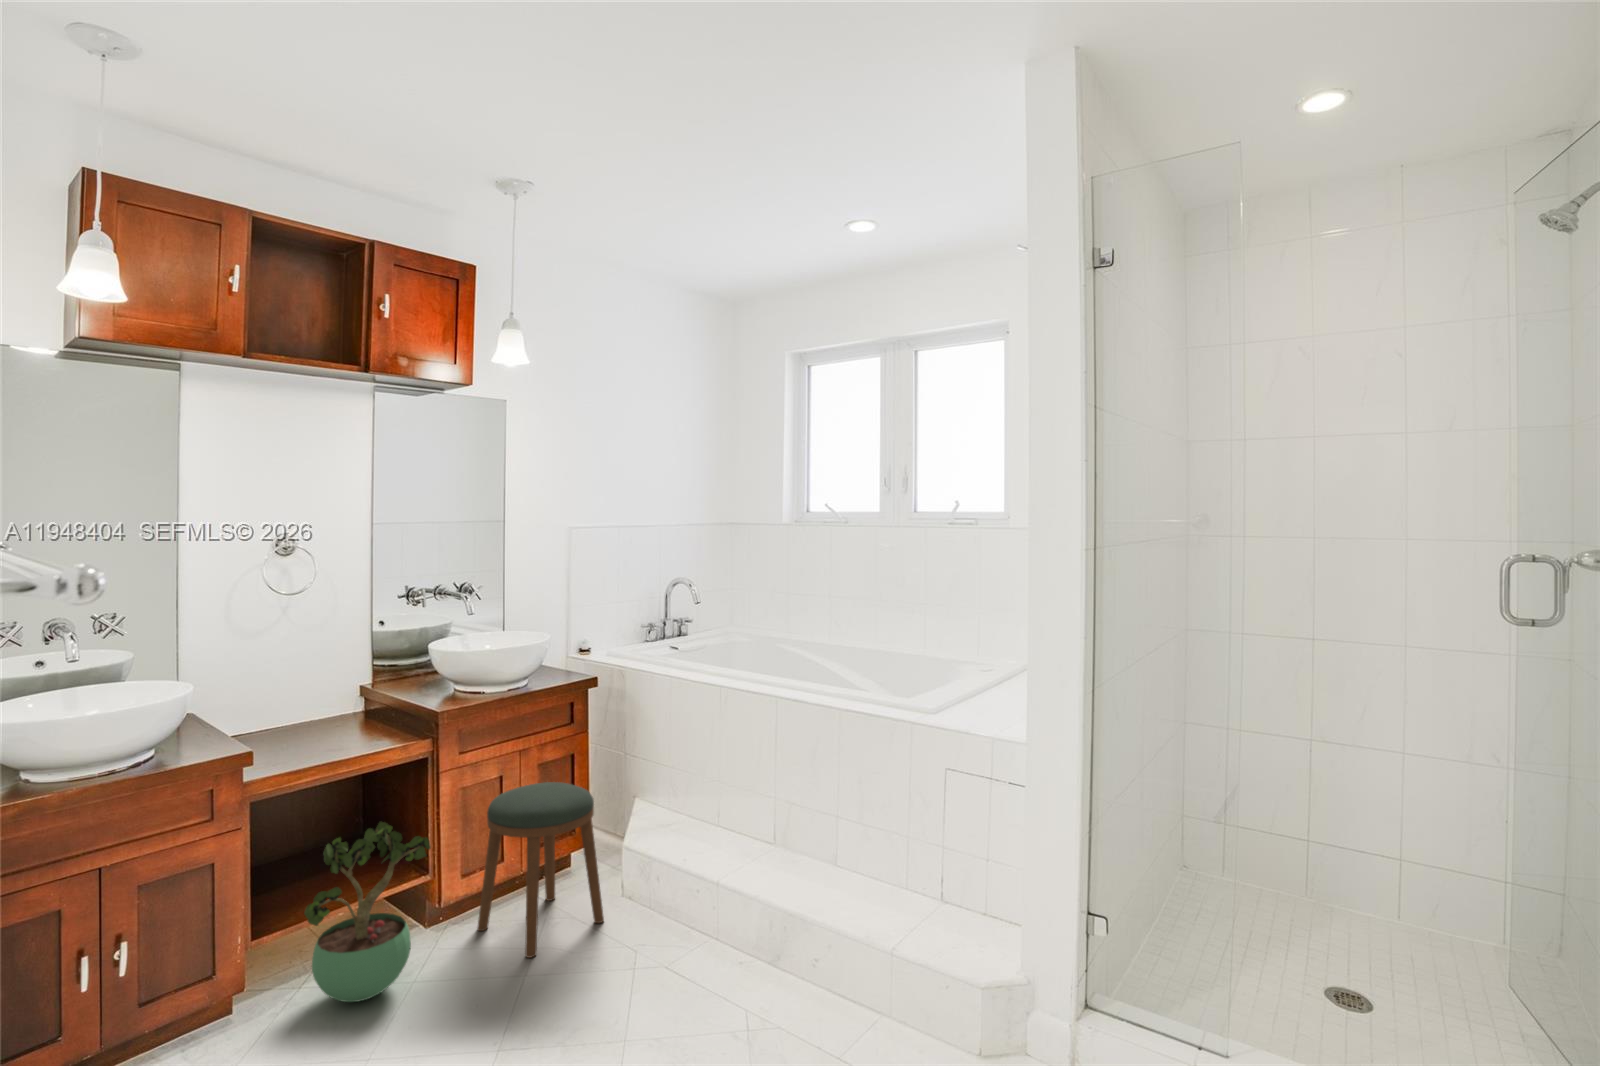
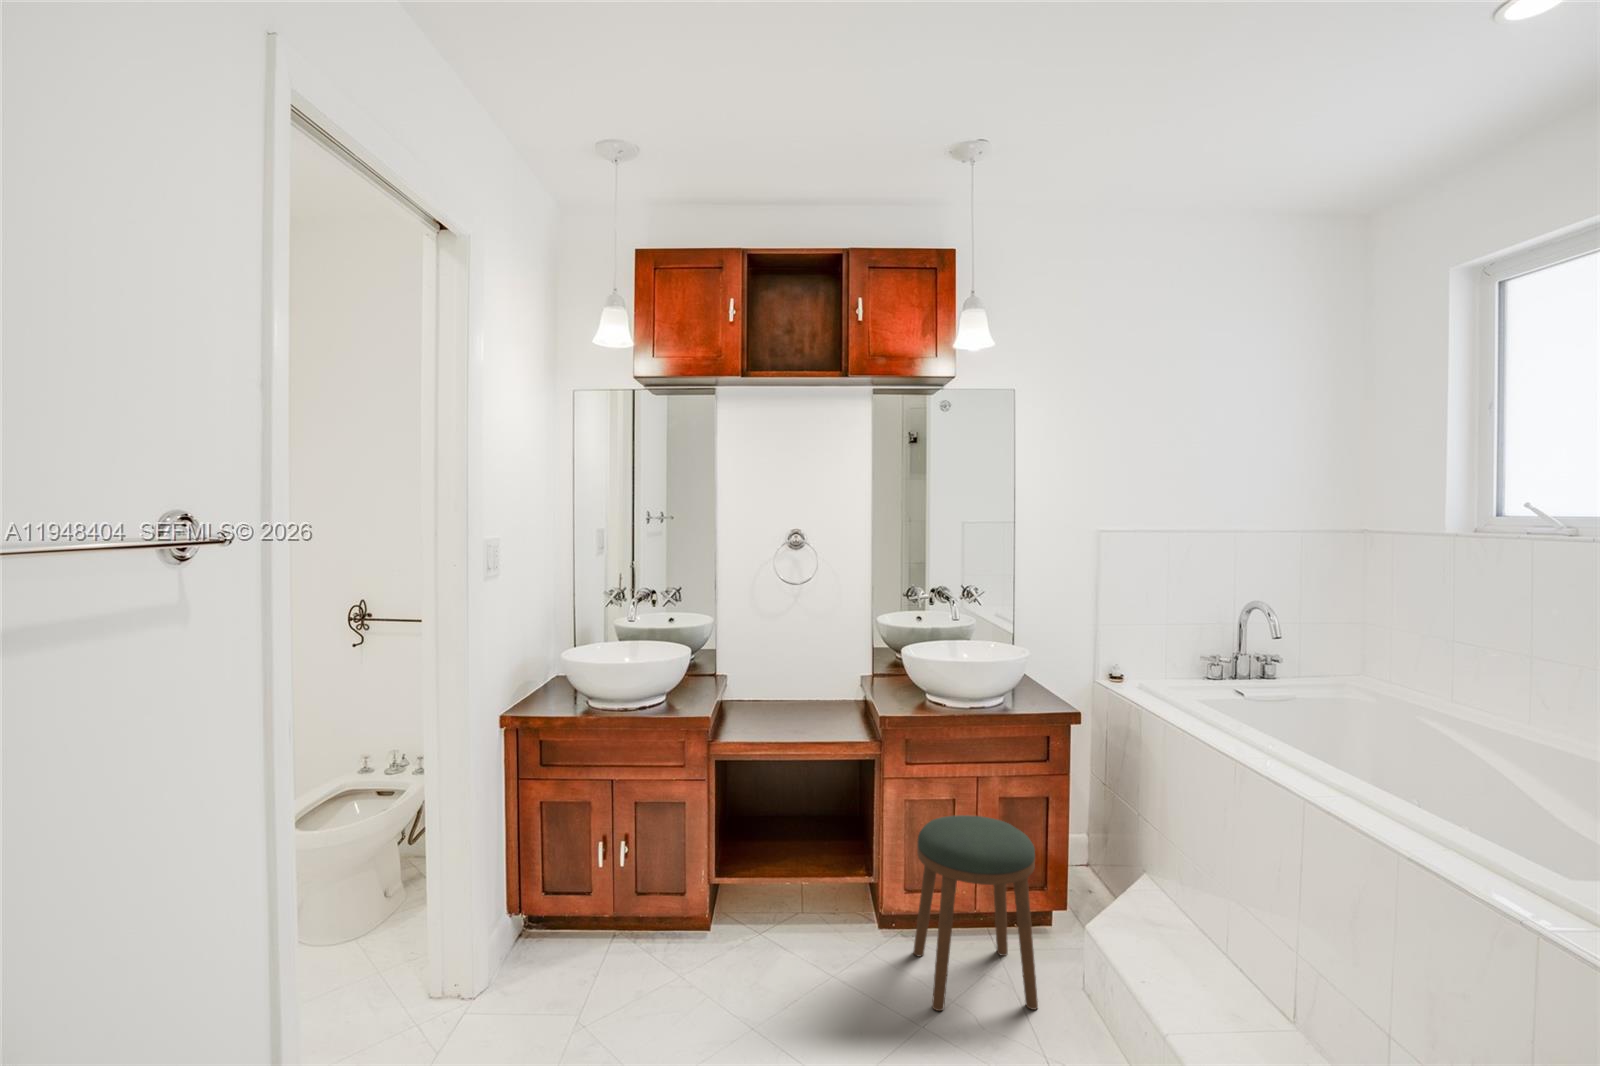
potted plant: present [304,821,430,1002] -> none [737,808,846,974]

